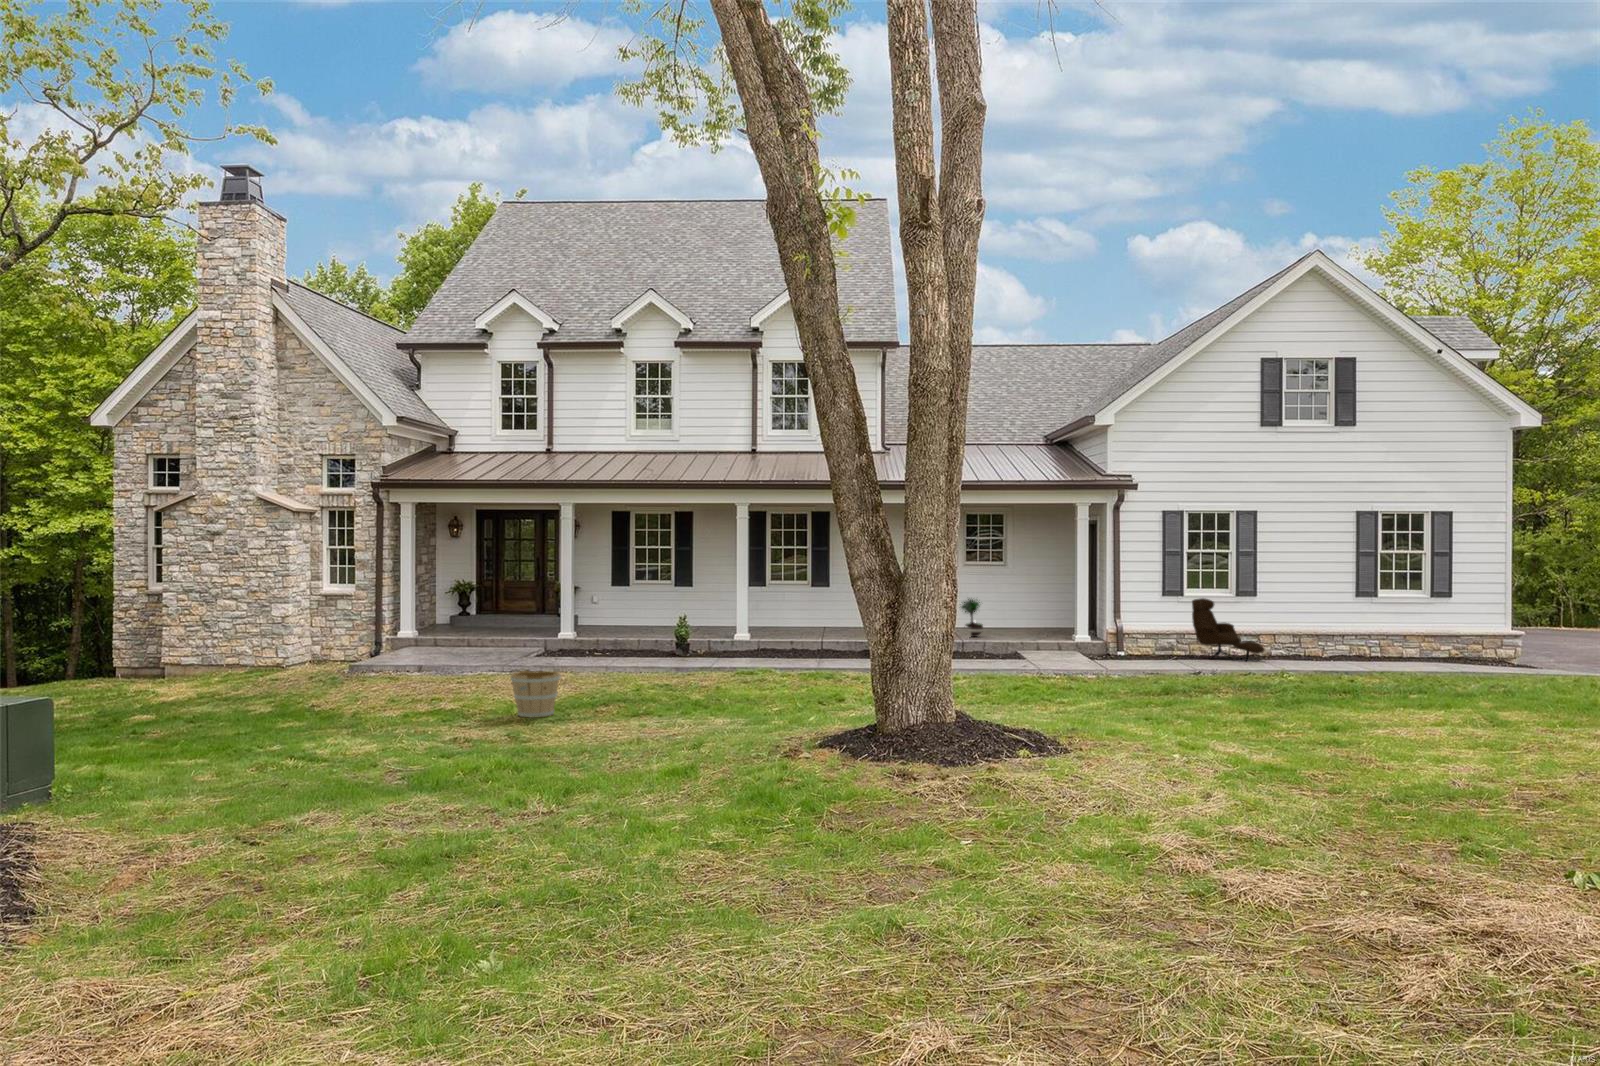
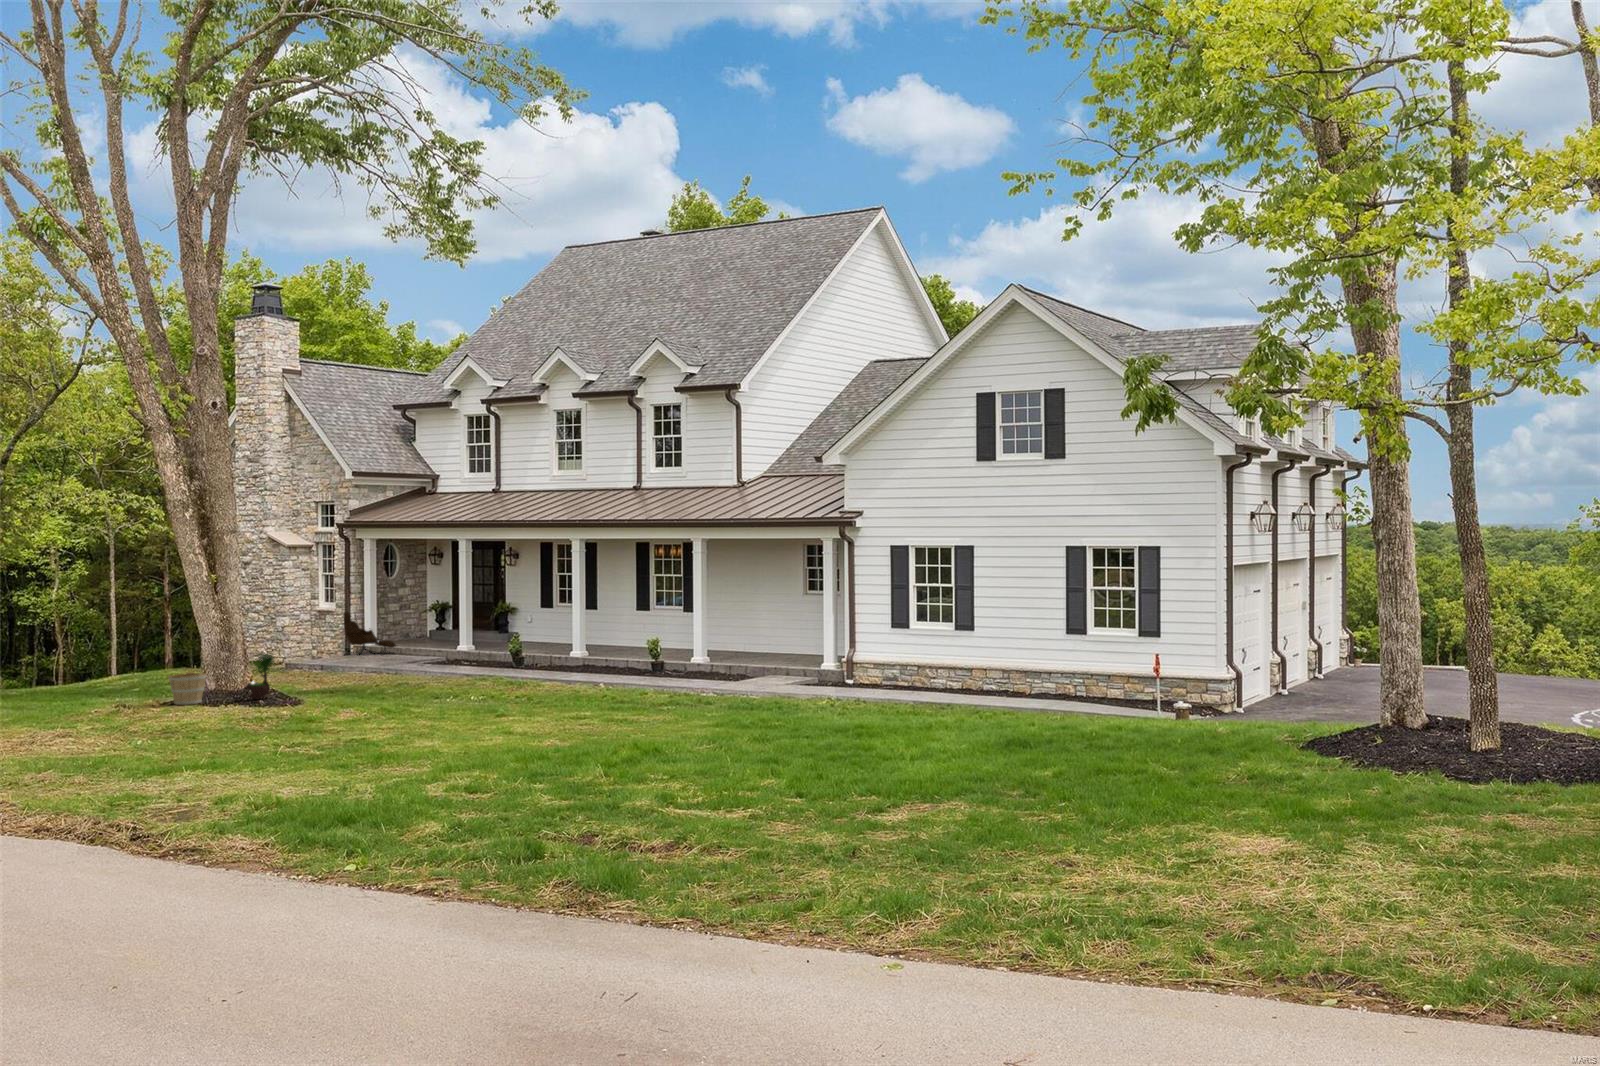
lounge chair: present [1192,598,1264,661] -> present [344,612,396,654]
potted tree: present [961,599,983,637] -> present [247,654,275,699]

